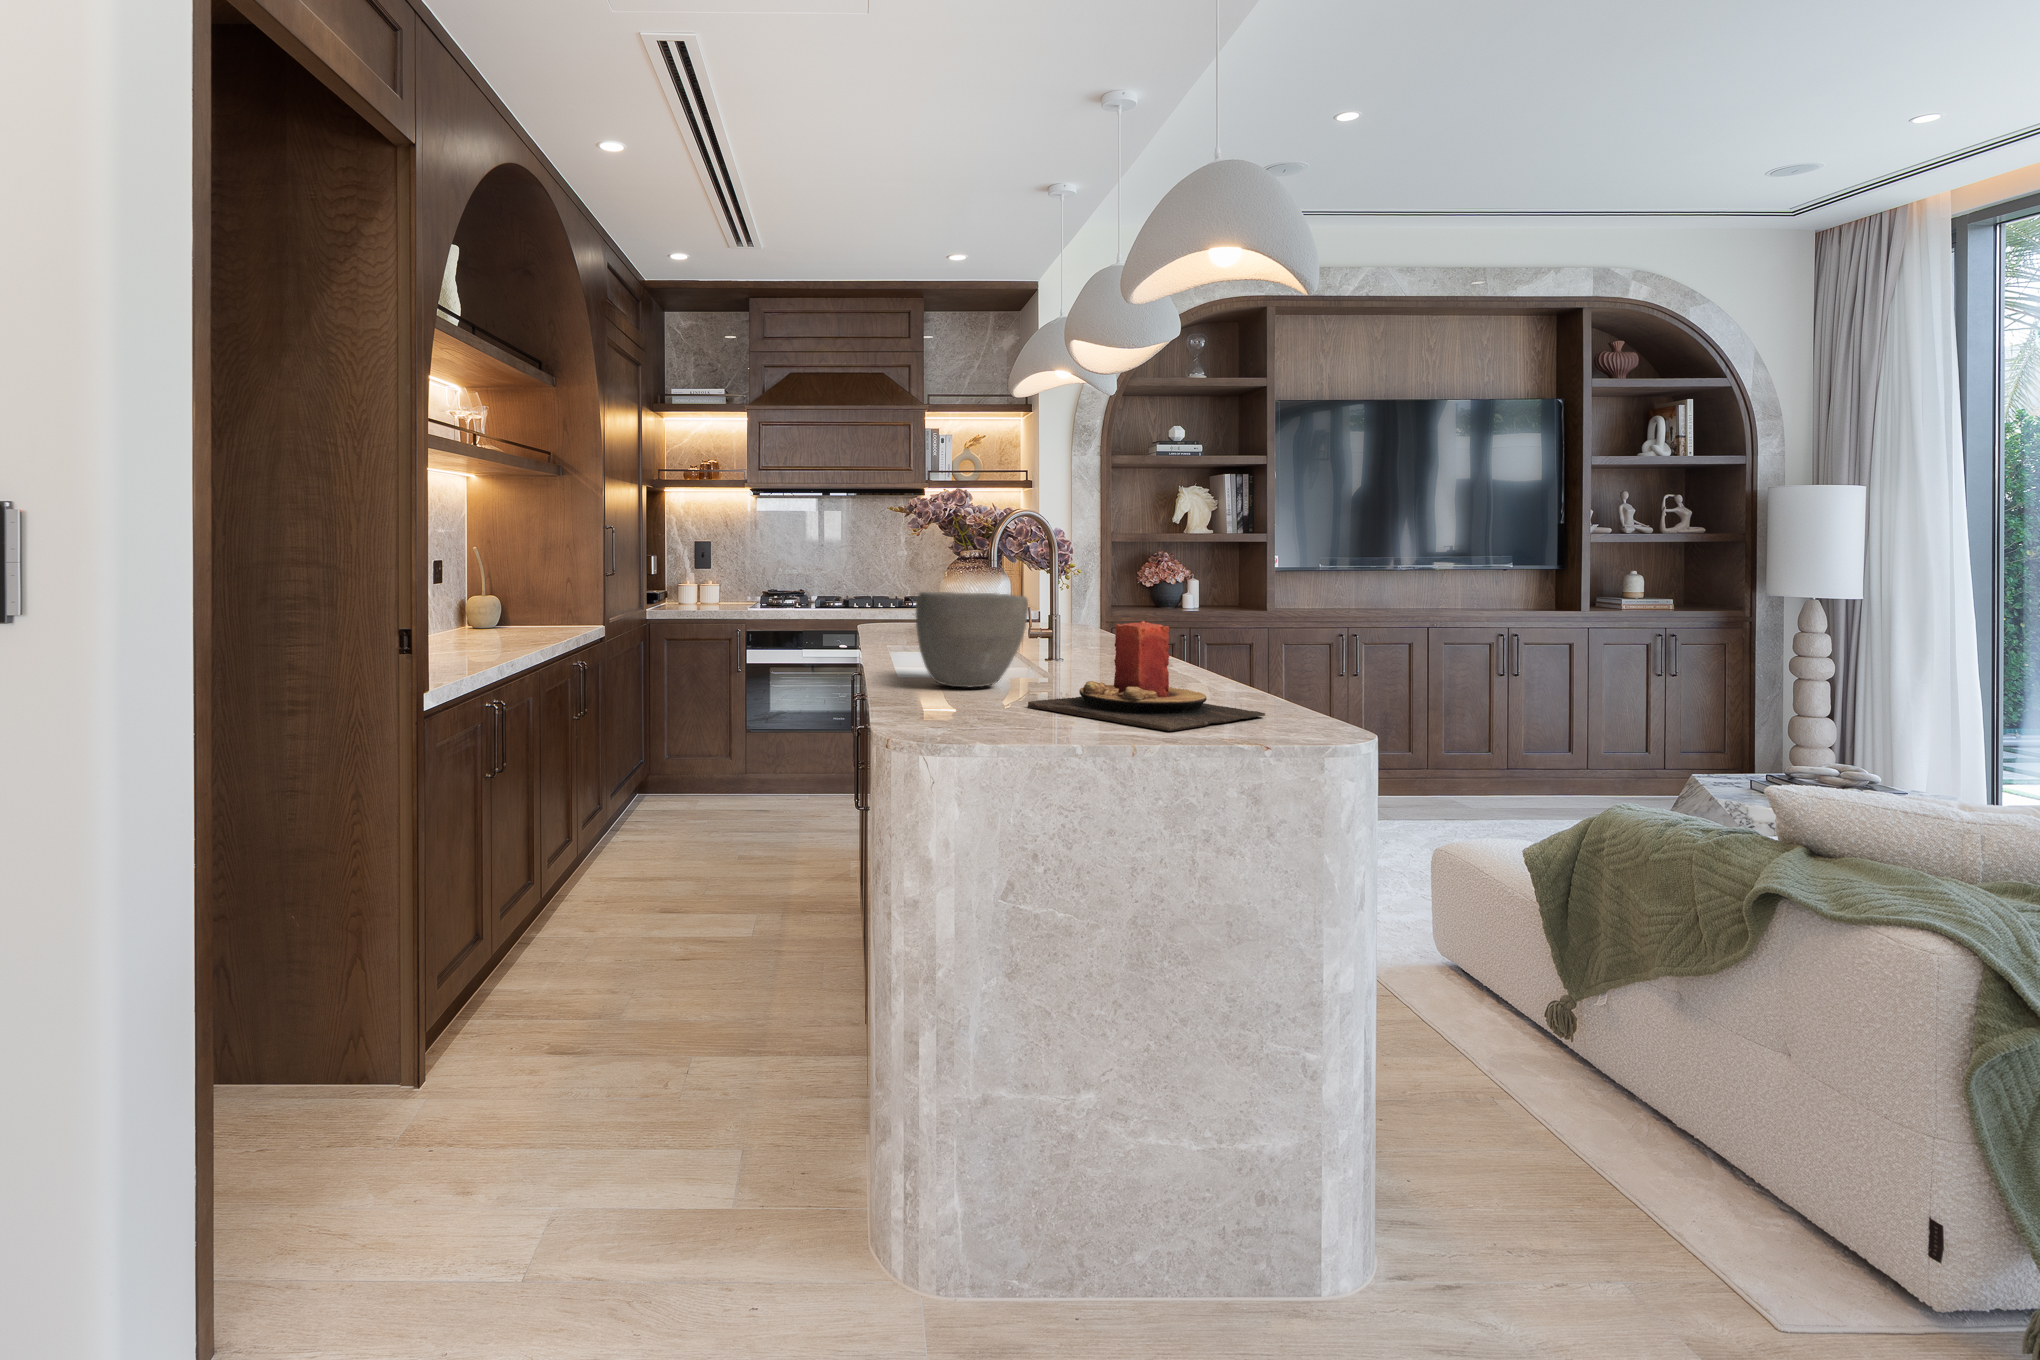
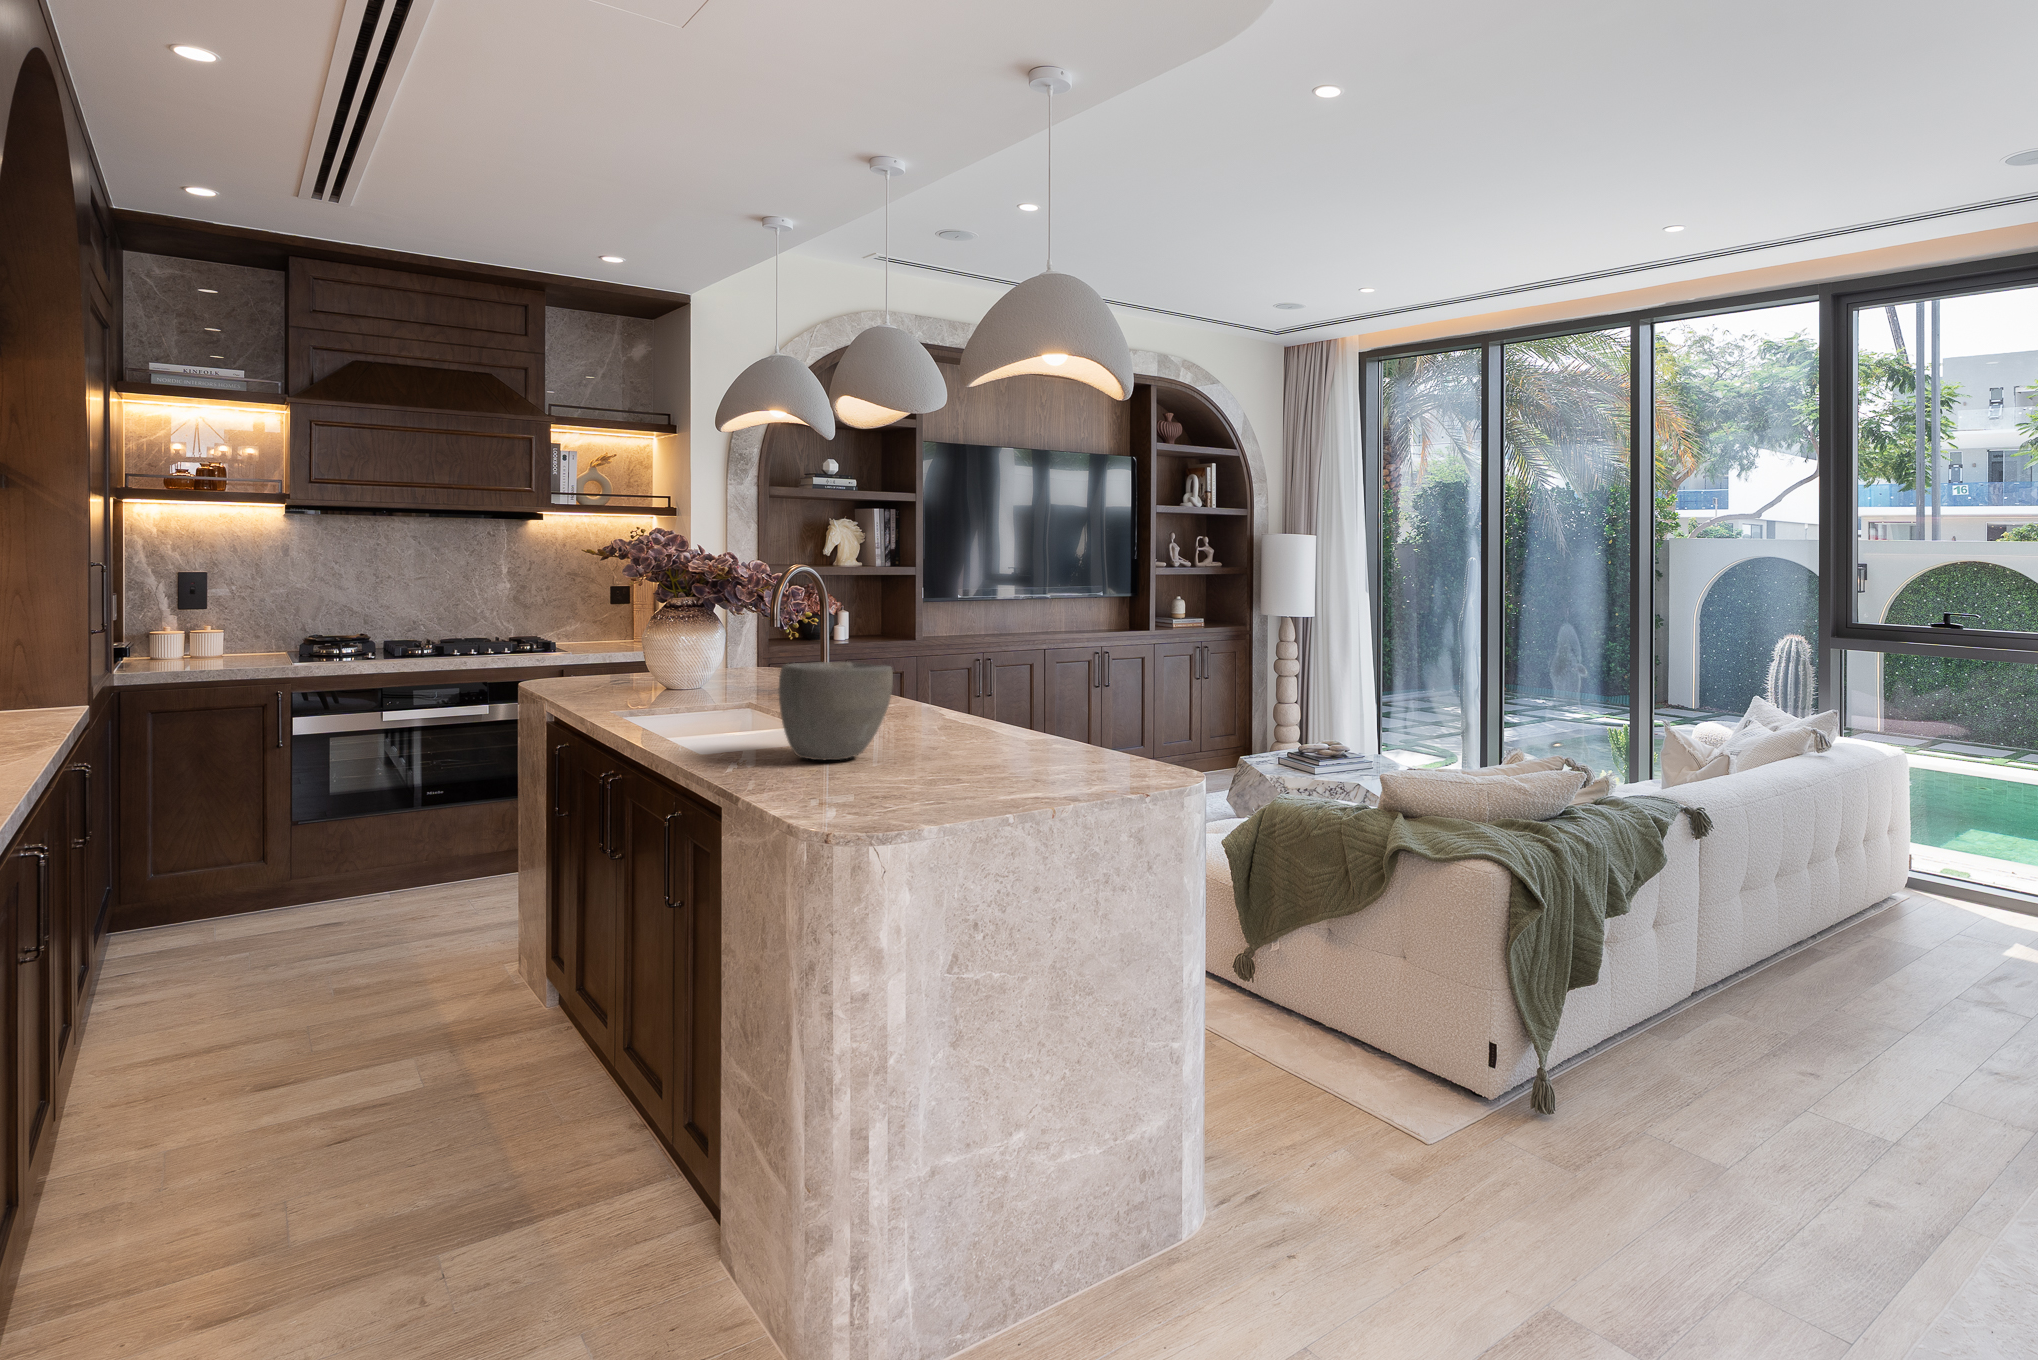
candle: present [1028,621,1265,731] -> none [932,688,1124,786]

